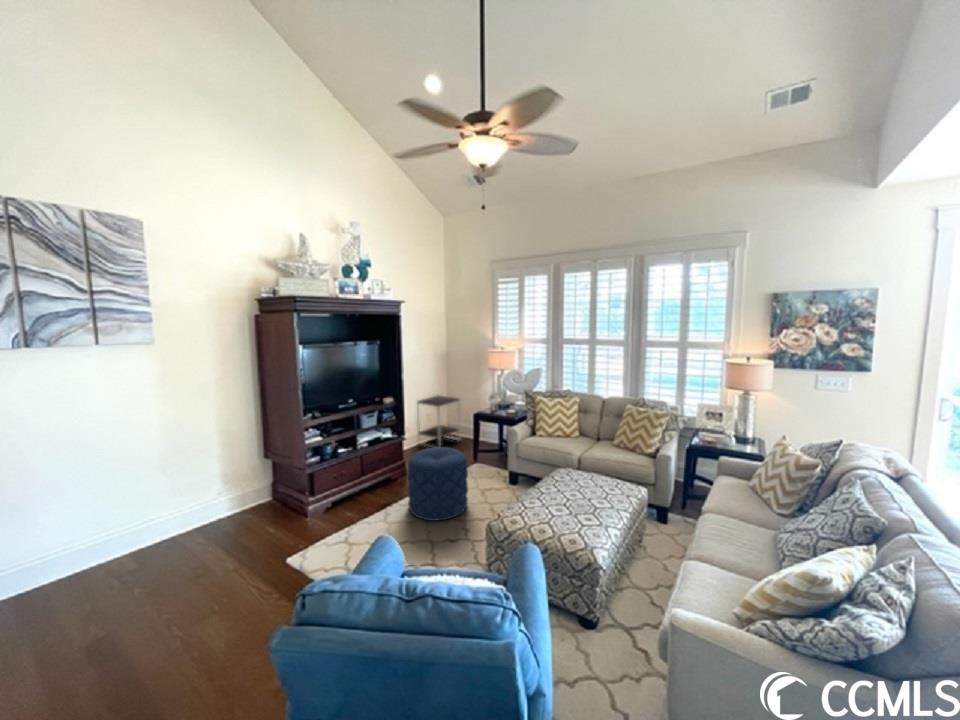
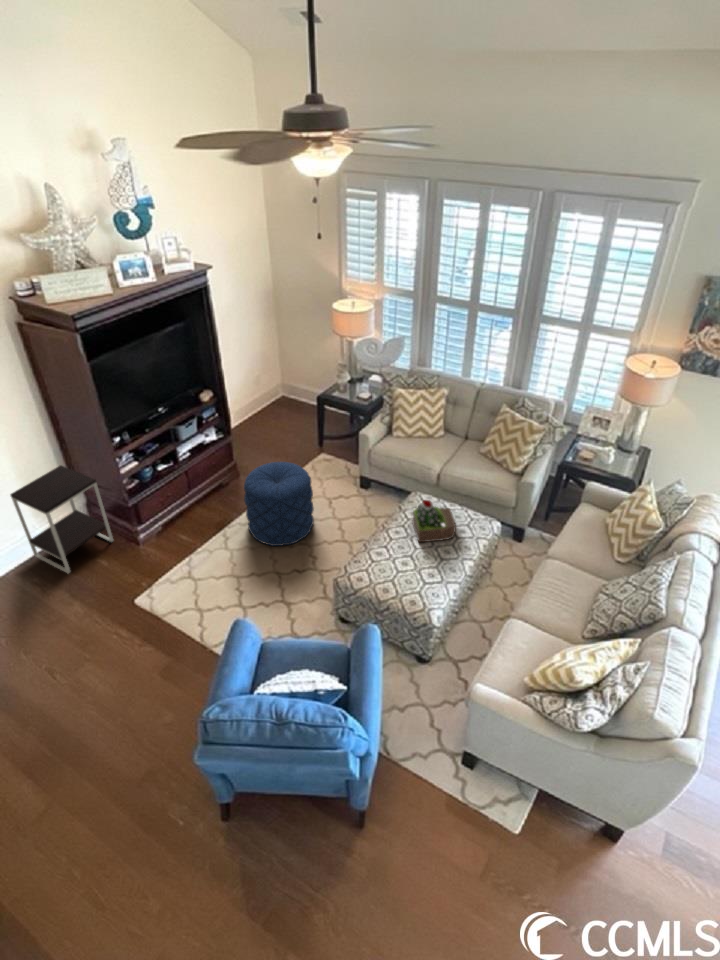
side table: present [417,396,460,445] -> present [10,465,113,573]
succulent plant: none [561,453,605,494] -> present [412,500,456,542]

